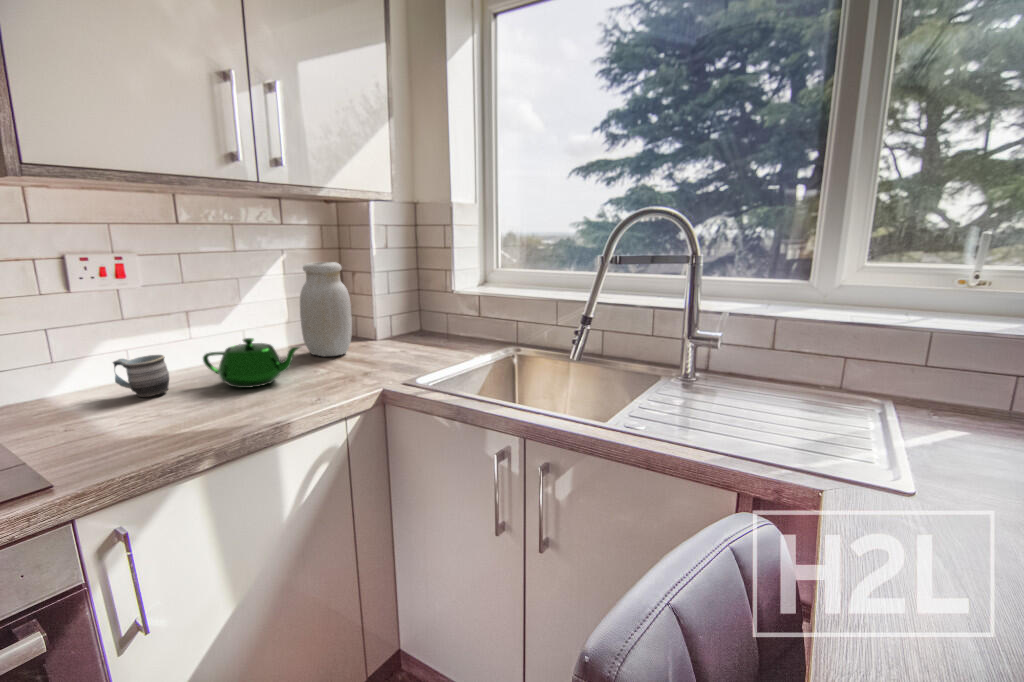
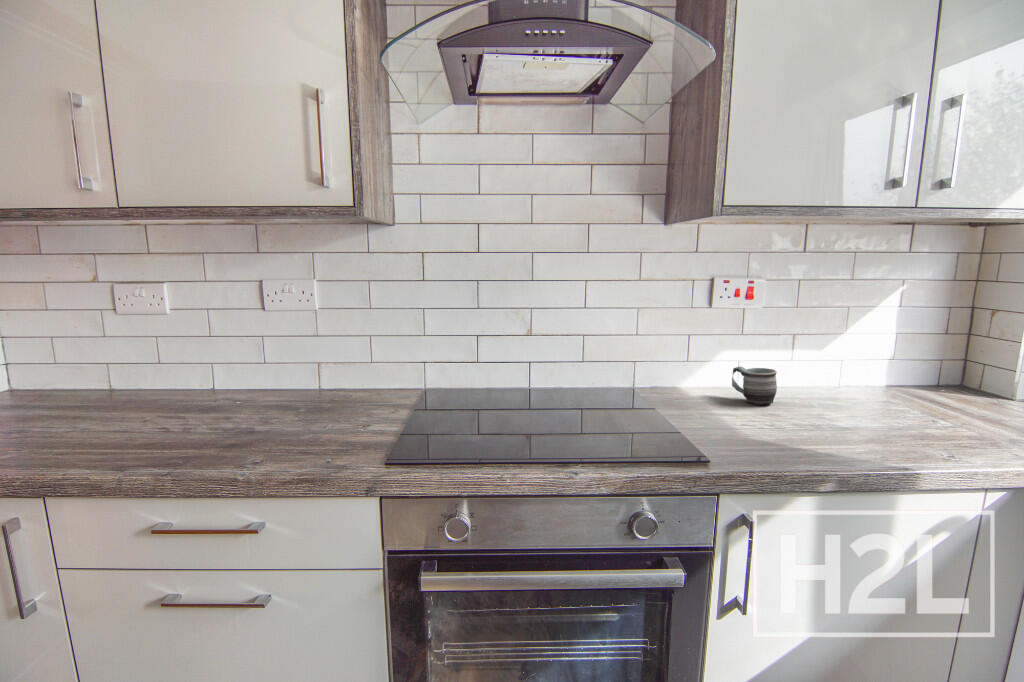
jar: present [300,262,352,356] -> none [912,296,993,408]
teapot: present [203,338,299,388] -> none [809,369,929,421]

